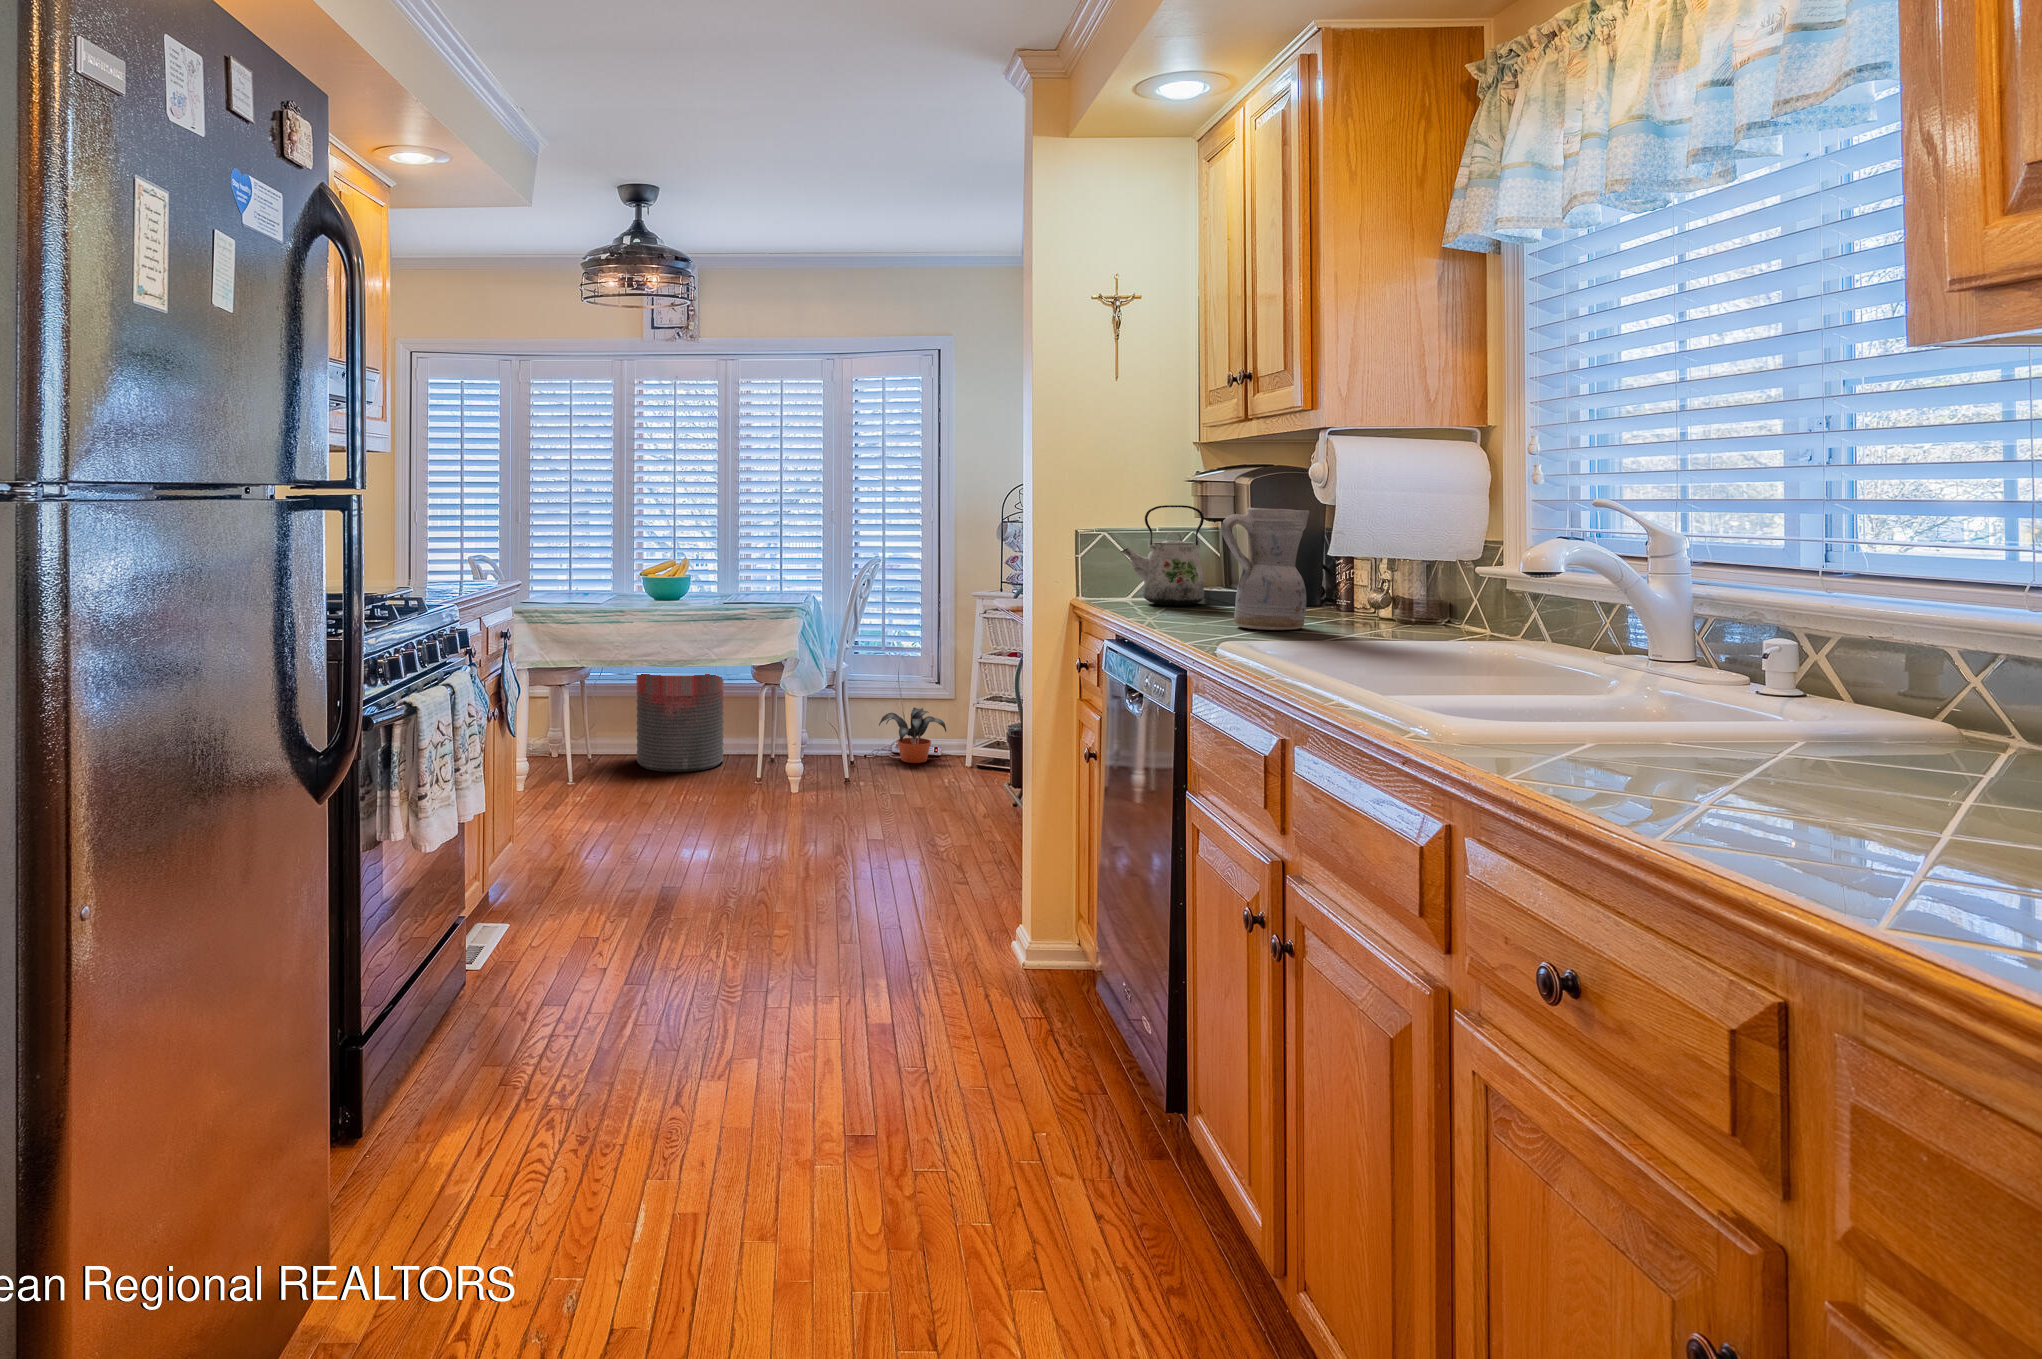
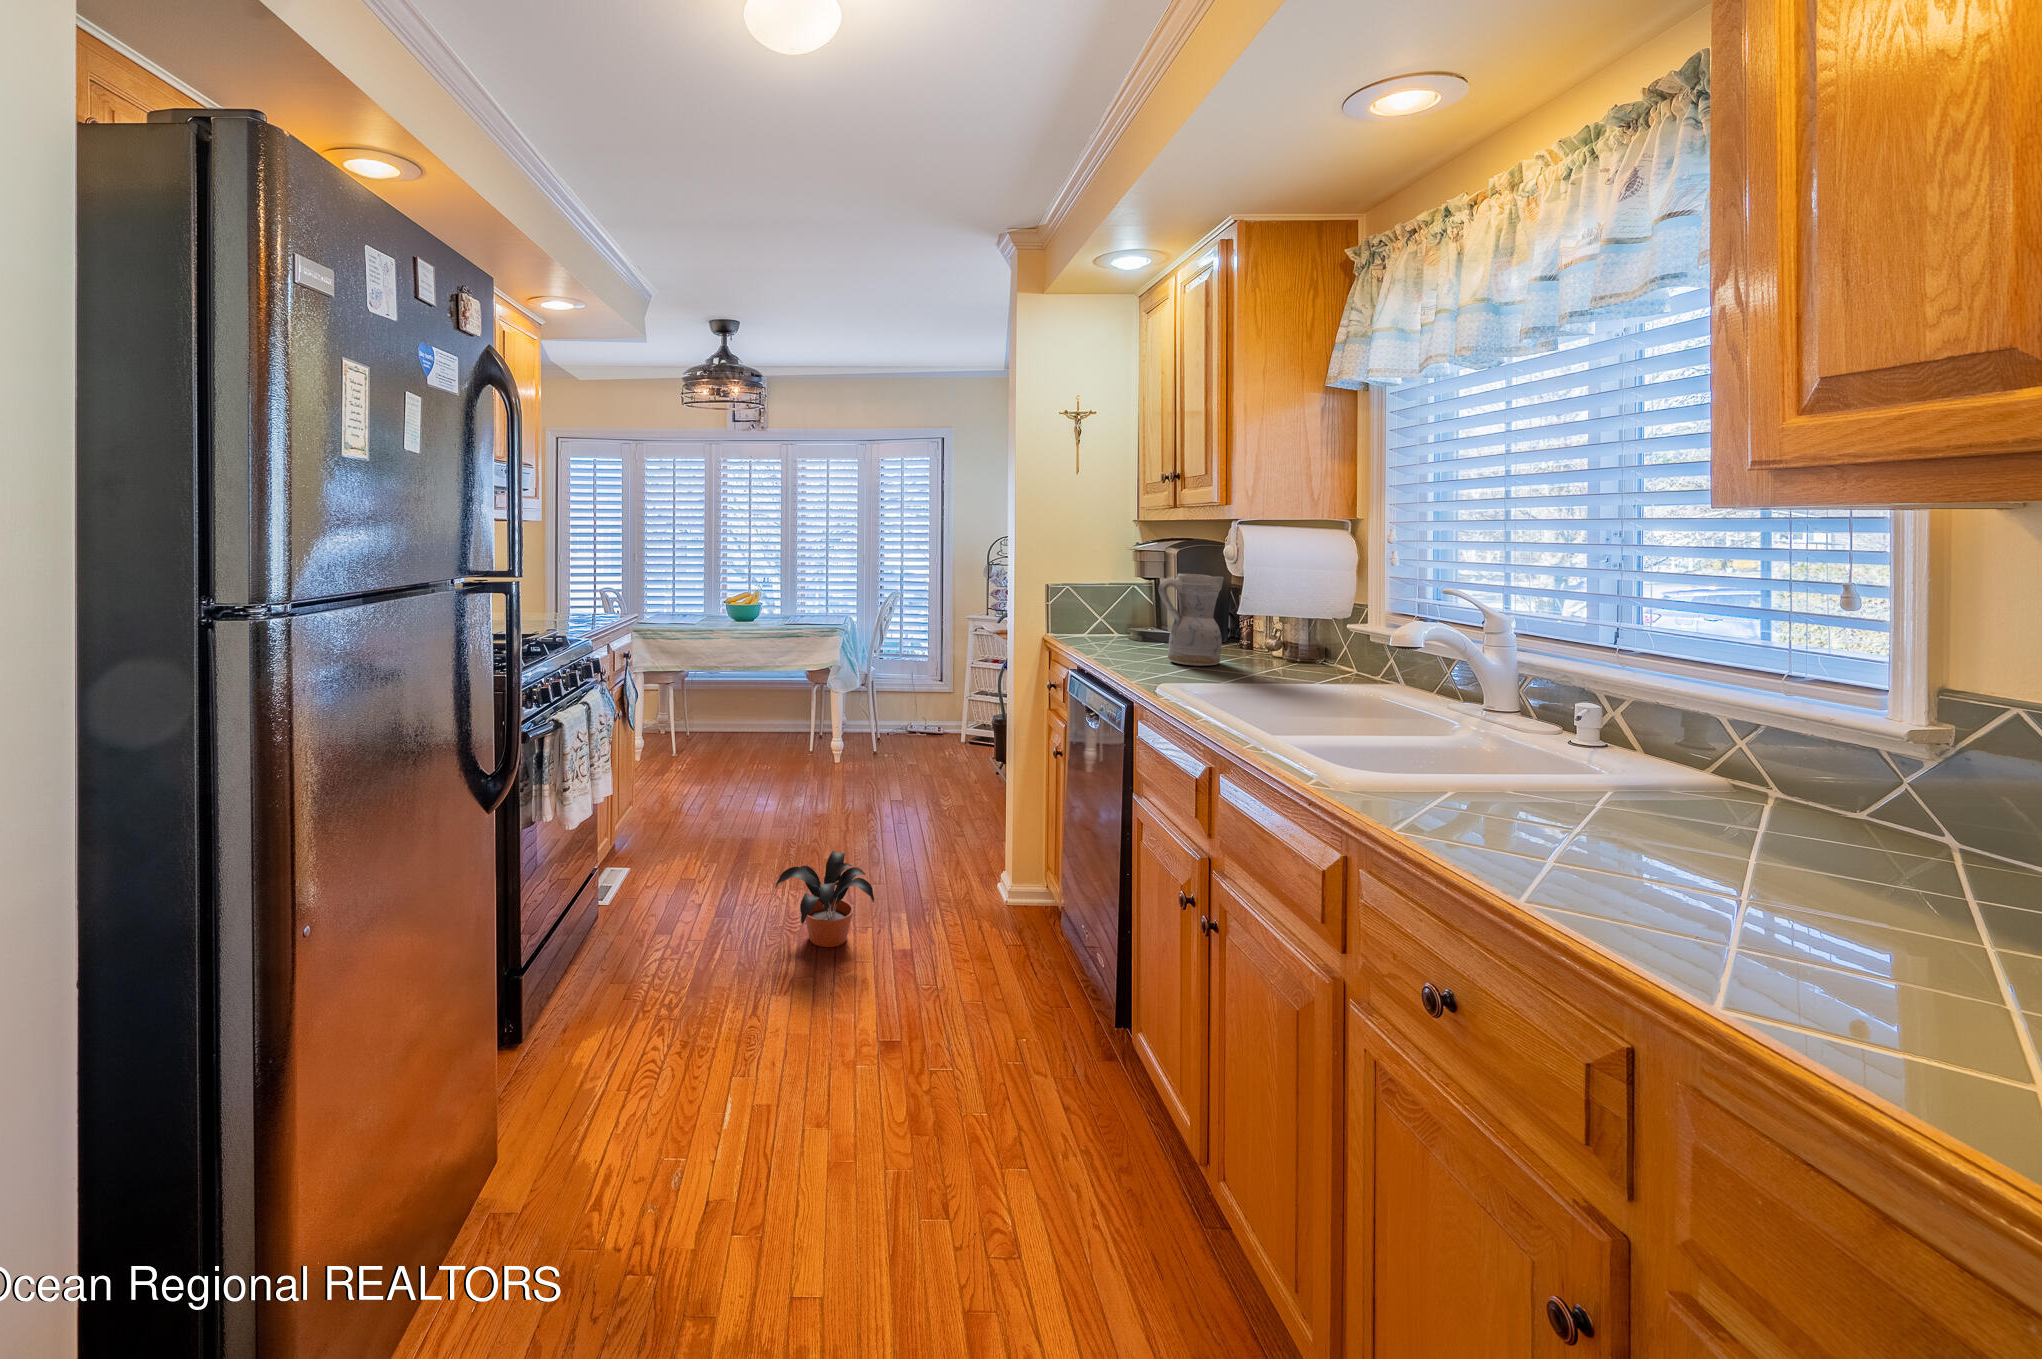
kettle: present [1121,505,1204,605] -> none [1081,564,1143,638]
trash can: present [636,674,724,772] -> none [725,659,789,739]
potted plant: present [879,707,946,763] -> present [775,851,874,947]

